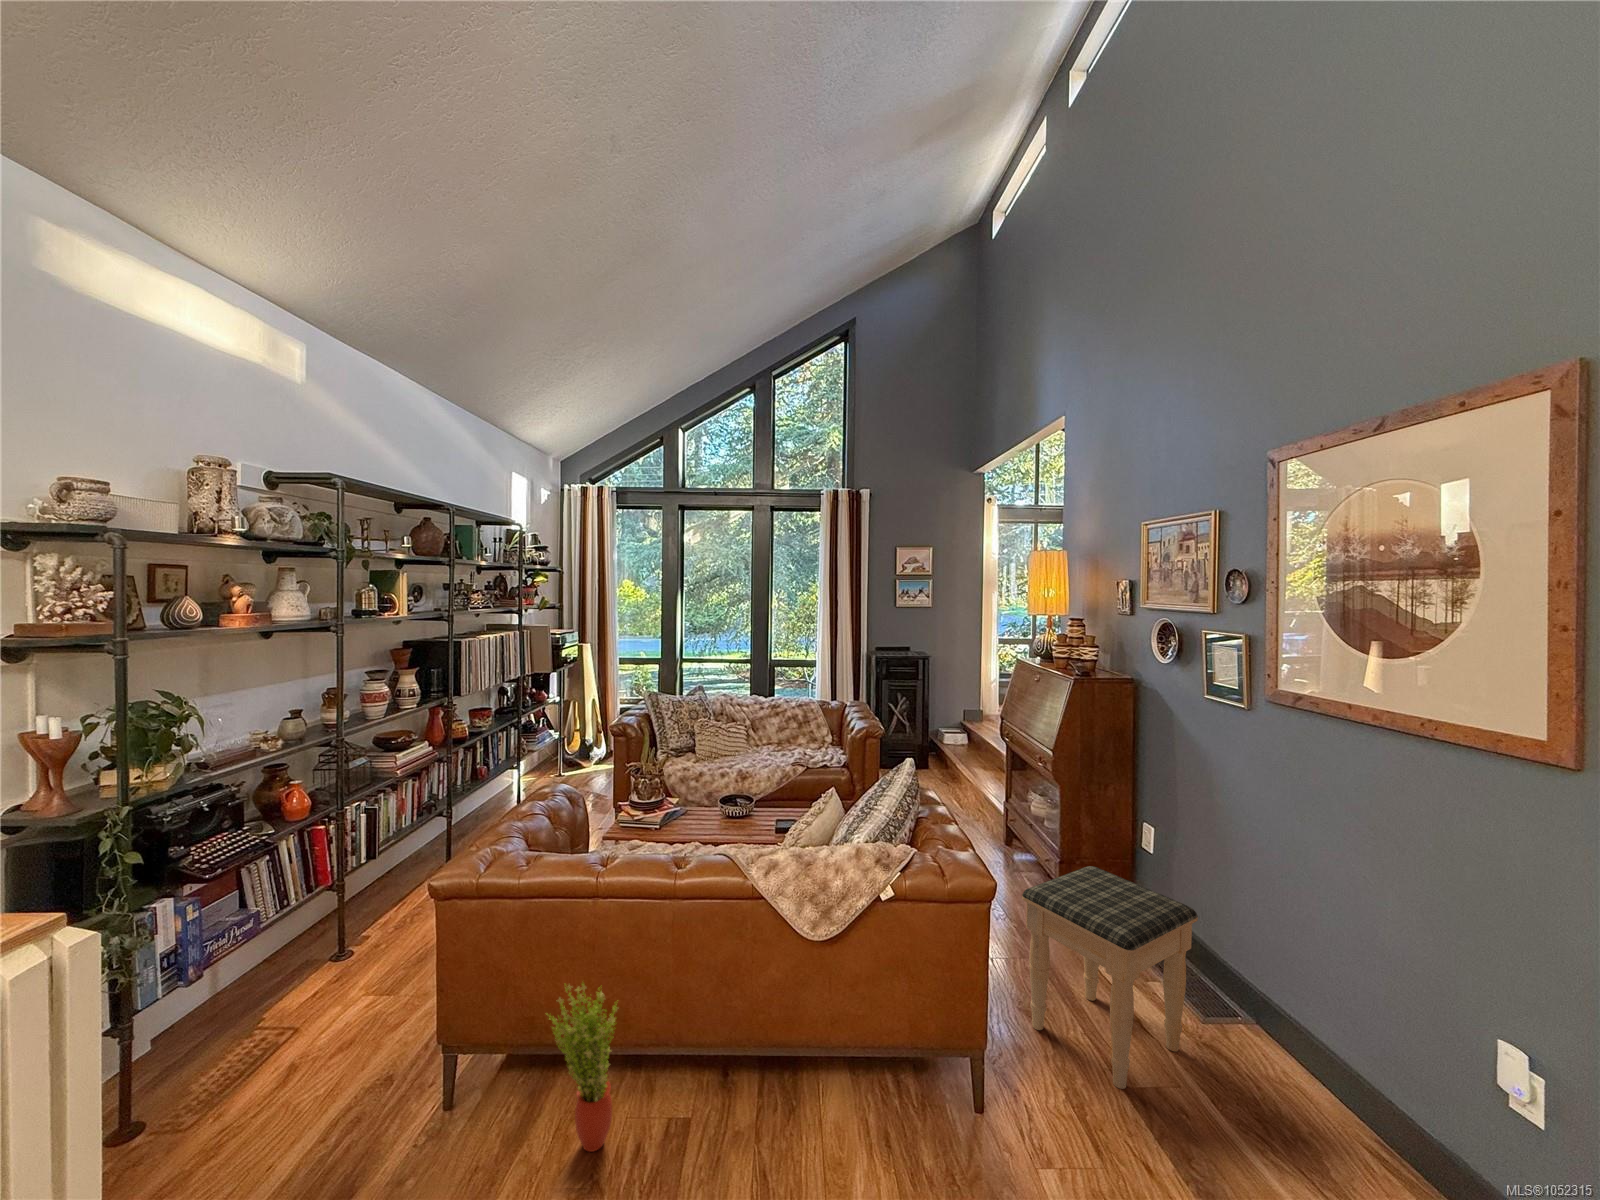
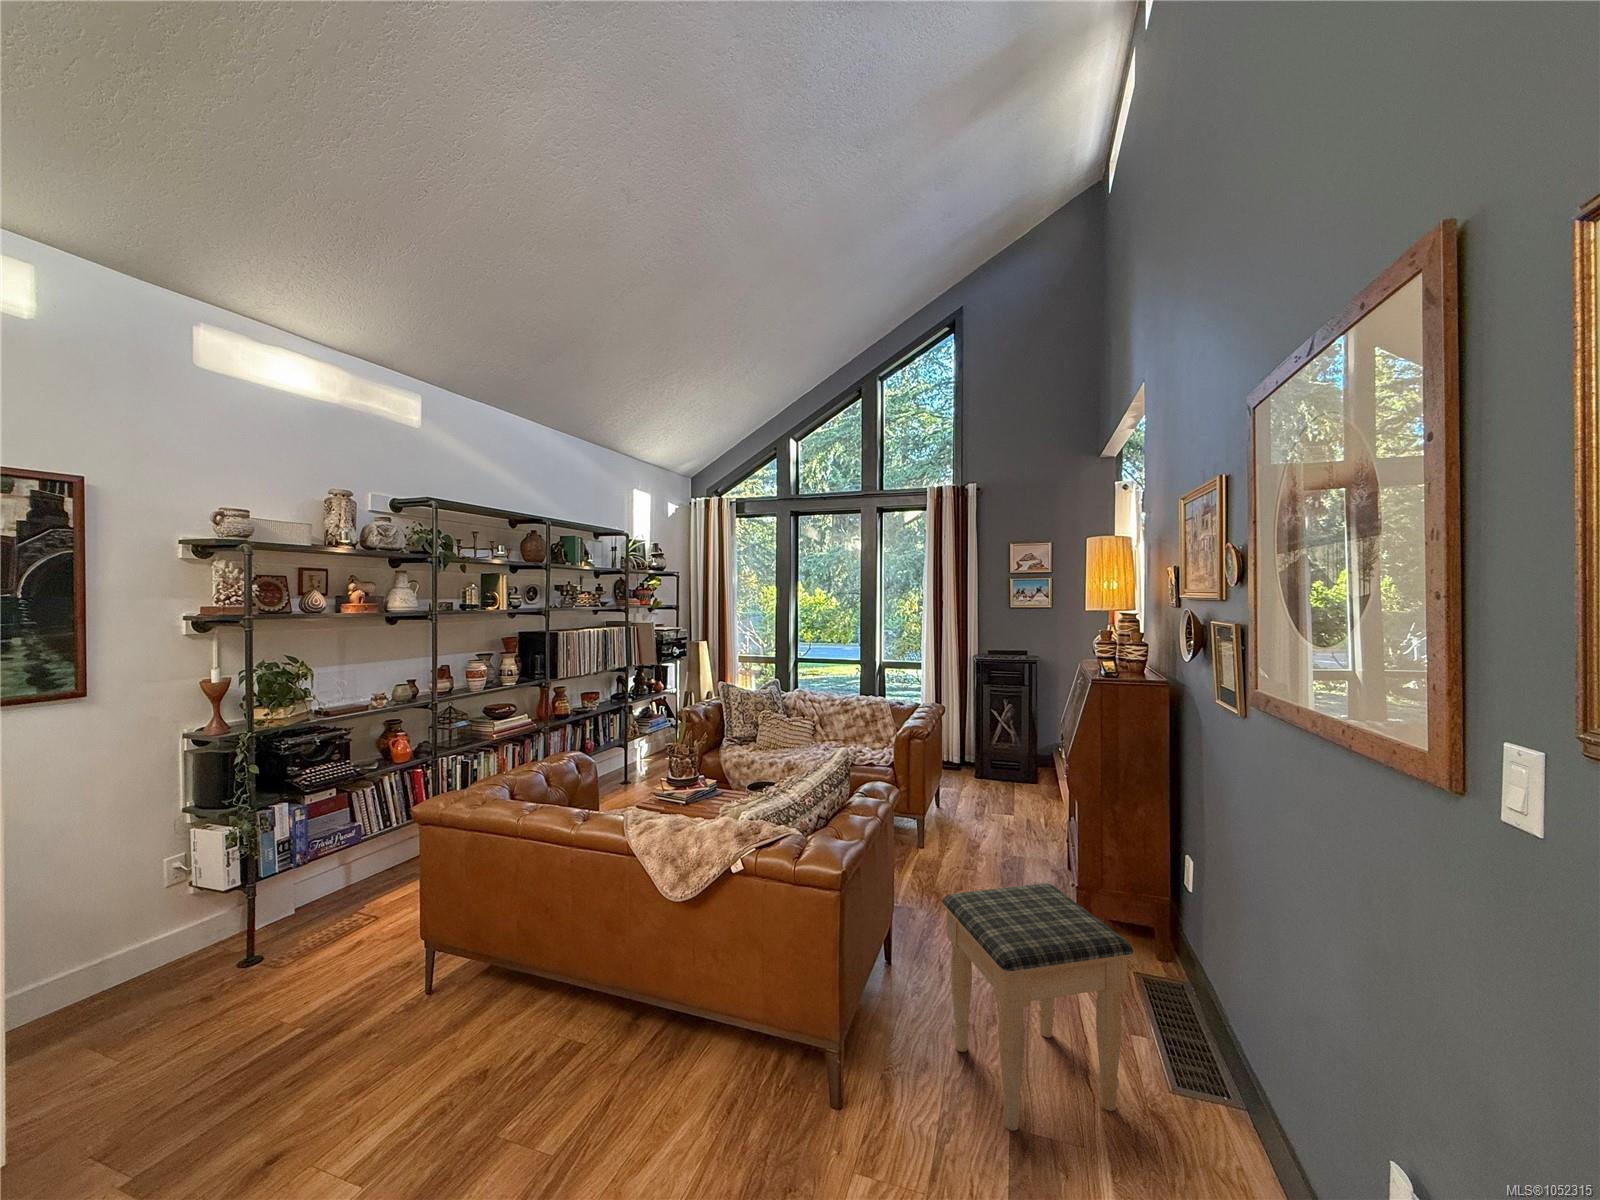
potted plant: present [549,983,618,1152] -> none [461,903,521,1050]

